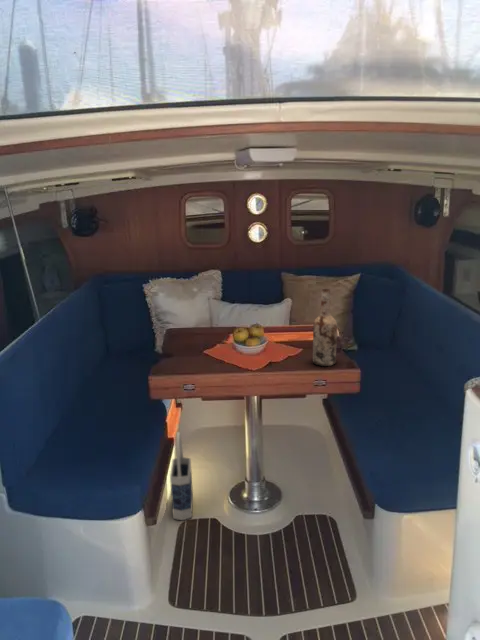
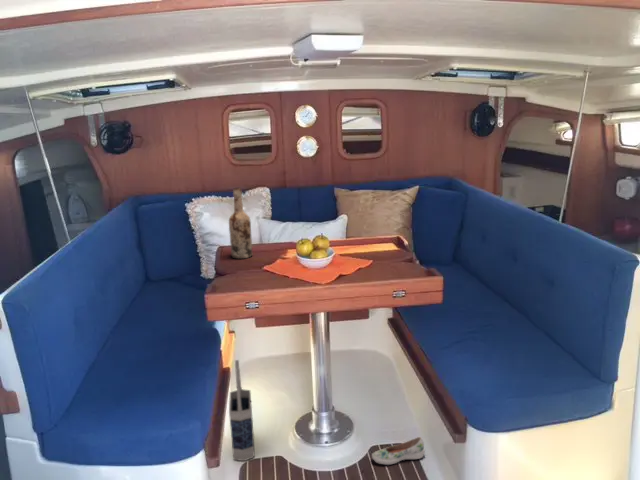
wine bottle: present [313,289,337,366] -> present [229,188,252,259]
shoe: none [295,510,344,533] -> present [372,437,425,464]

